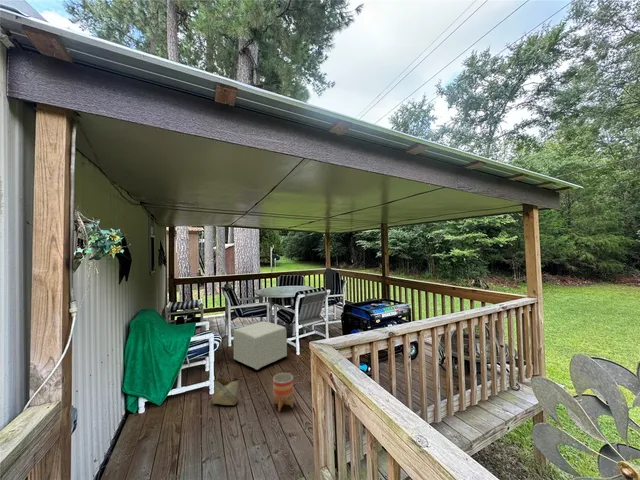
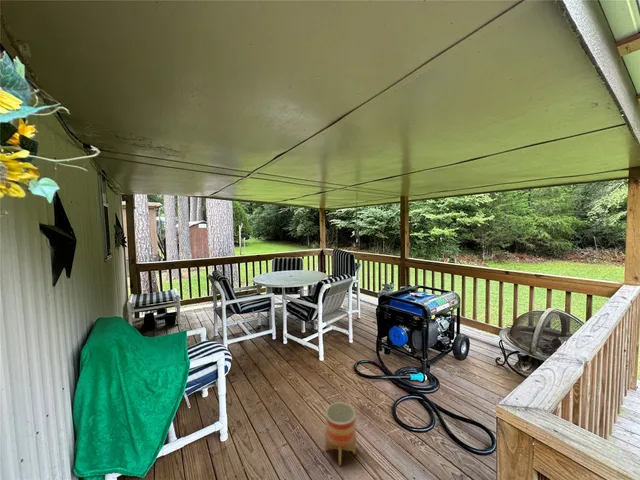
ottoman: present [233,321,287,370] -> none [238,318,308,388]
woven basket: present [213,378,240,405] -> none [230,397,272,463]

